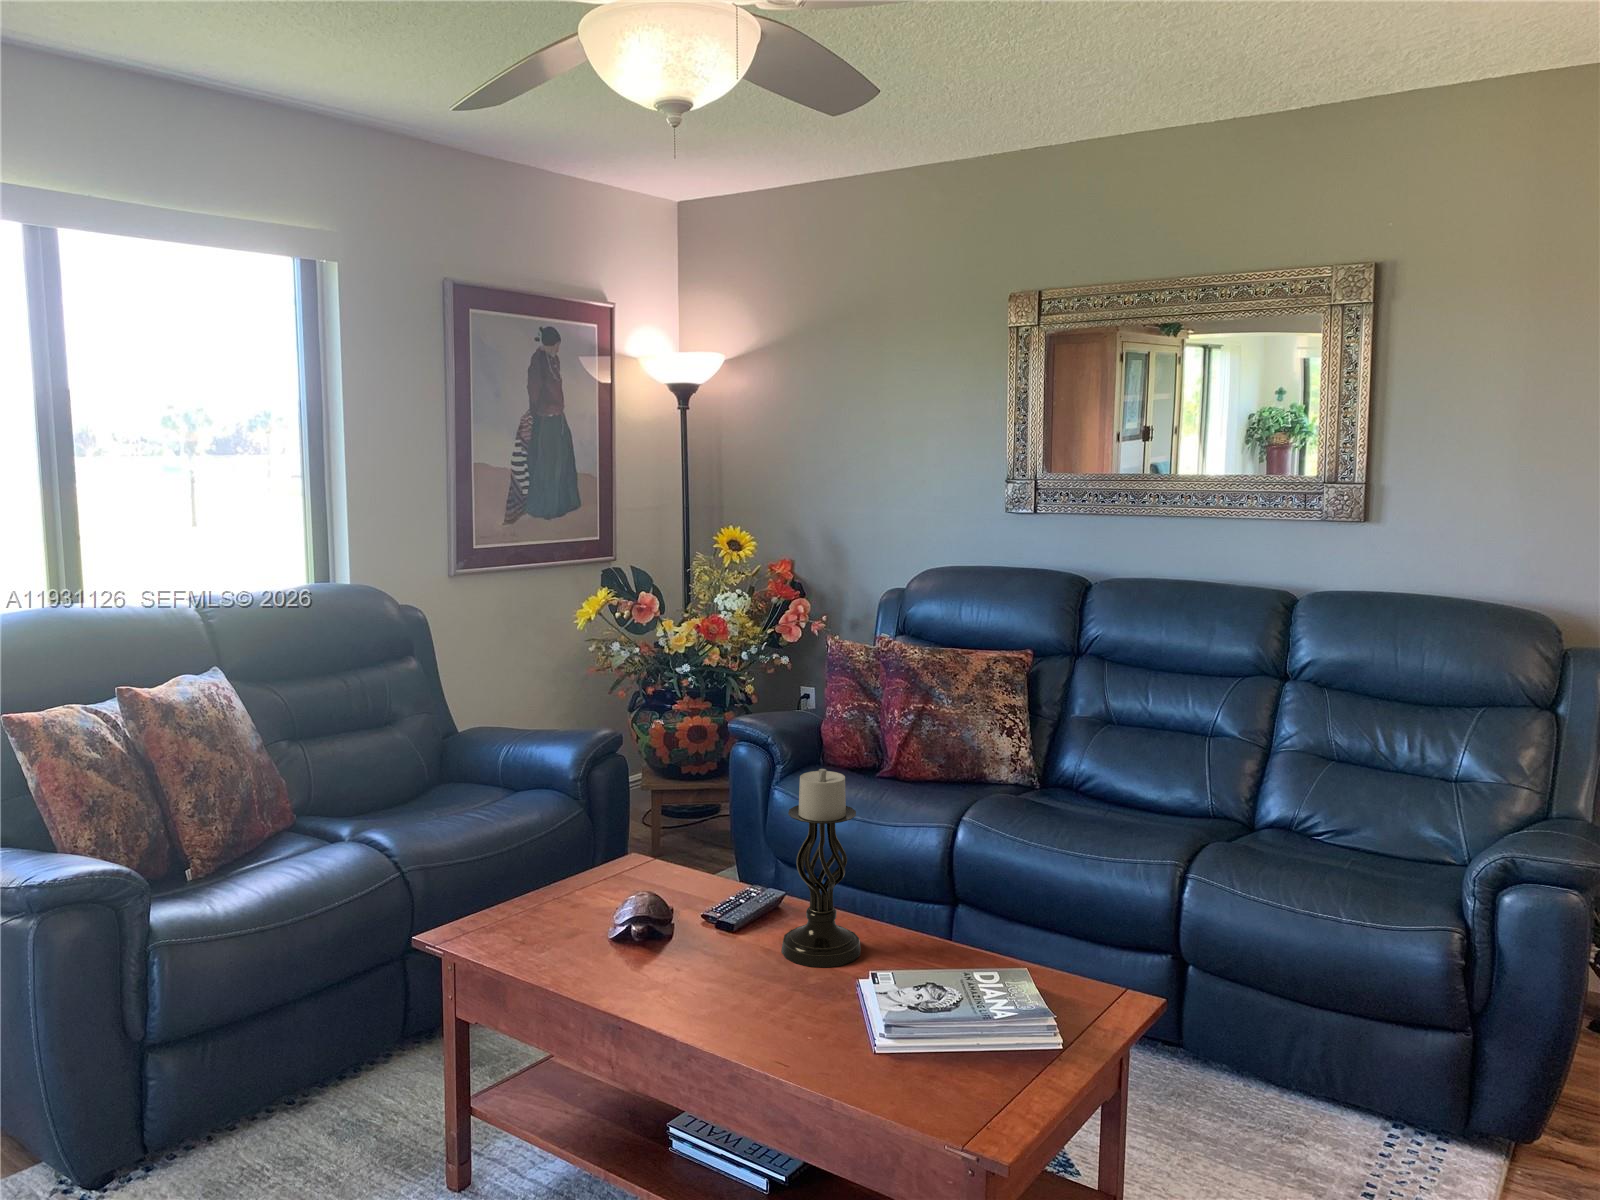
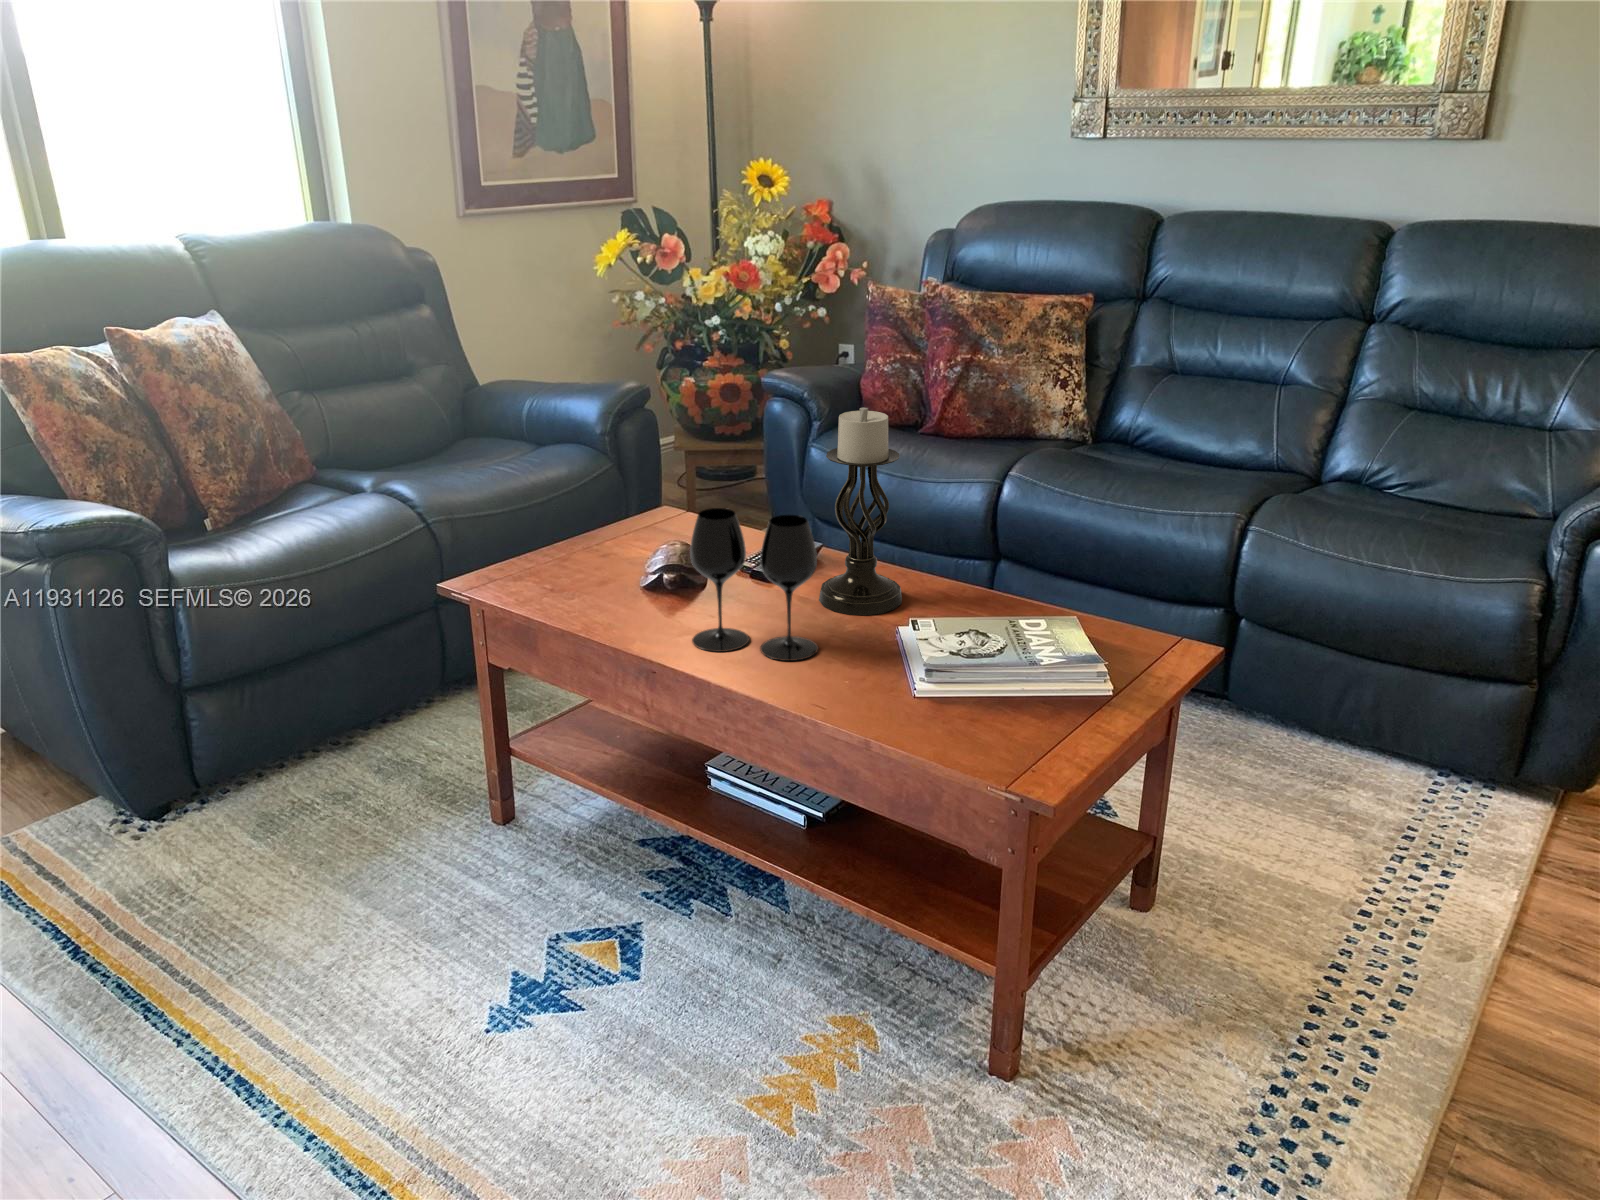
wine glass: none [659,865,781,1016] -> present [690,508,818,661]

